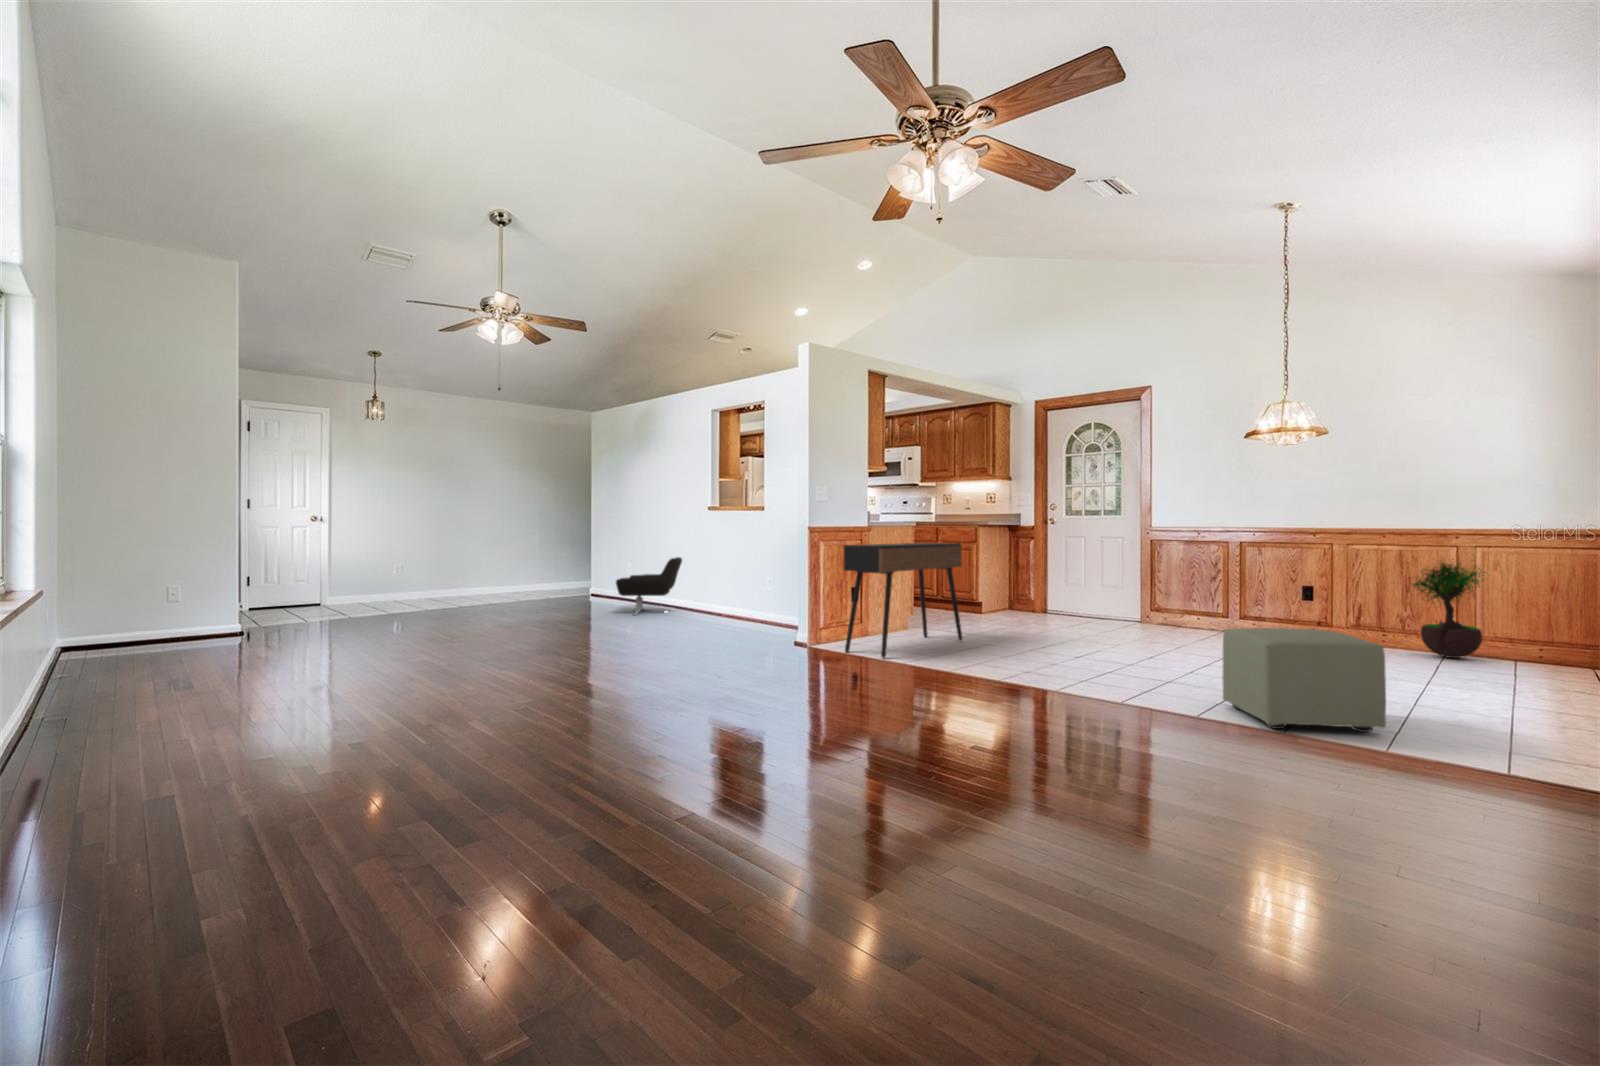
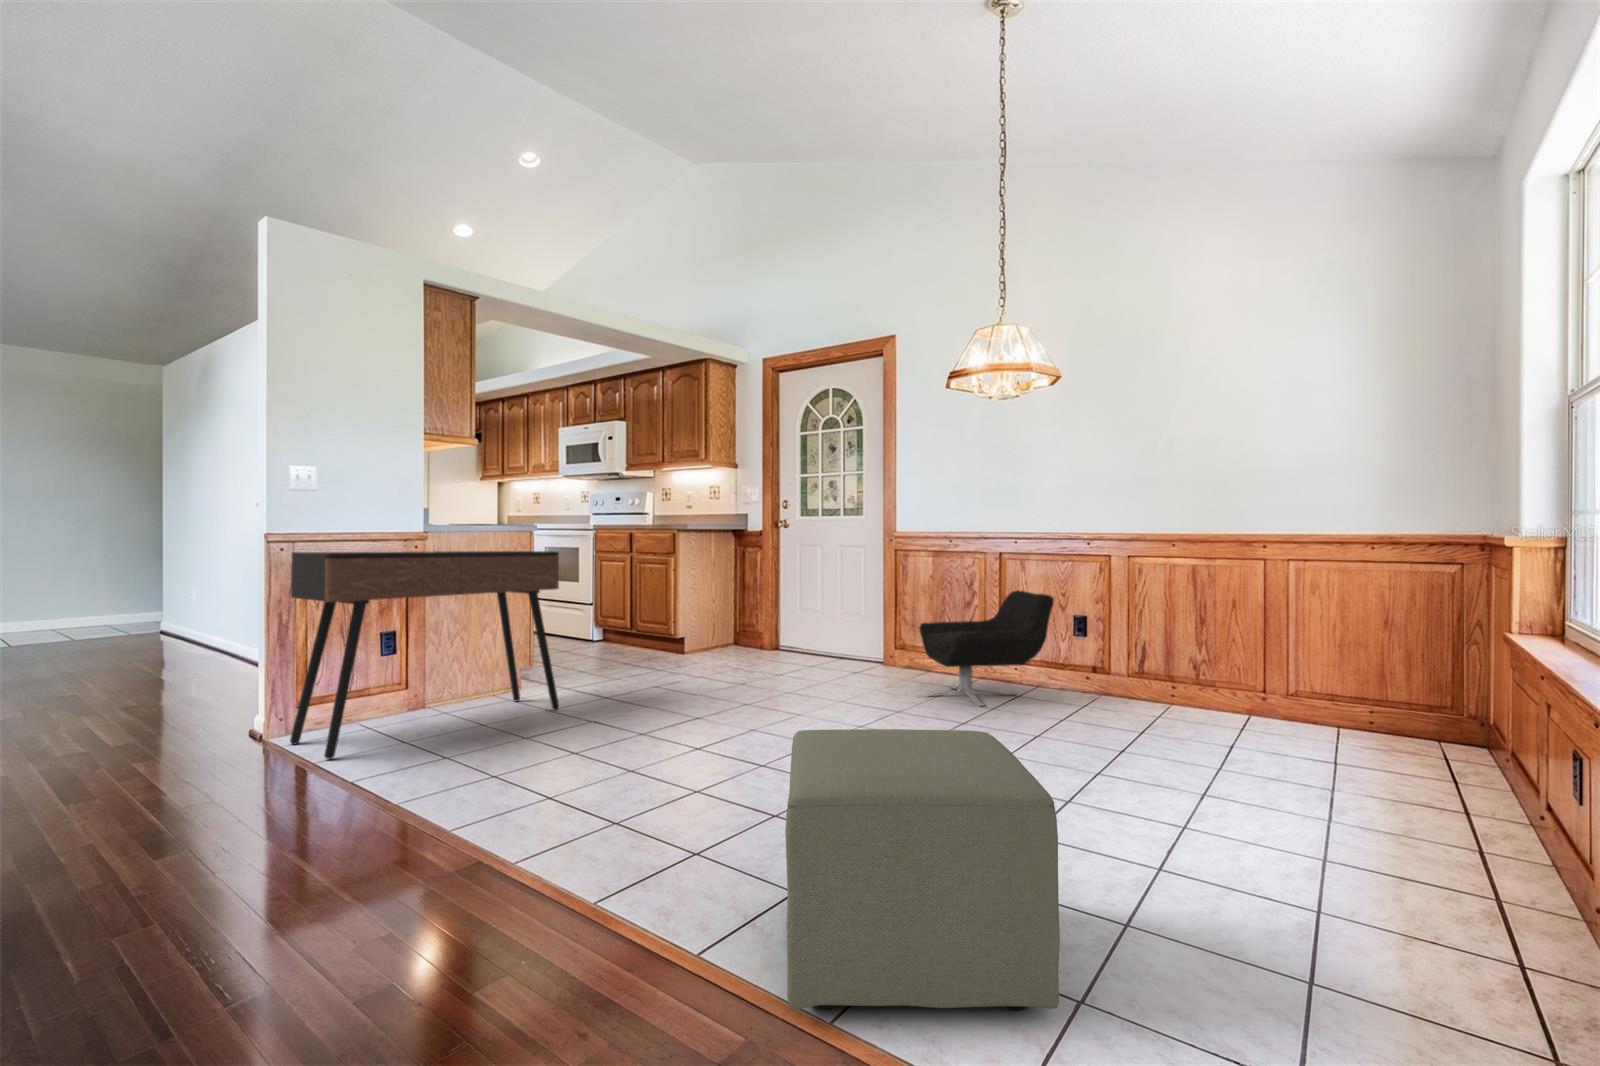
lounge chair: present [616,557,682,615] -> present [916,590,1054,706]
potted tree: present [1413,559,1490,658] -> none [1197,568,1306,725]

